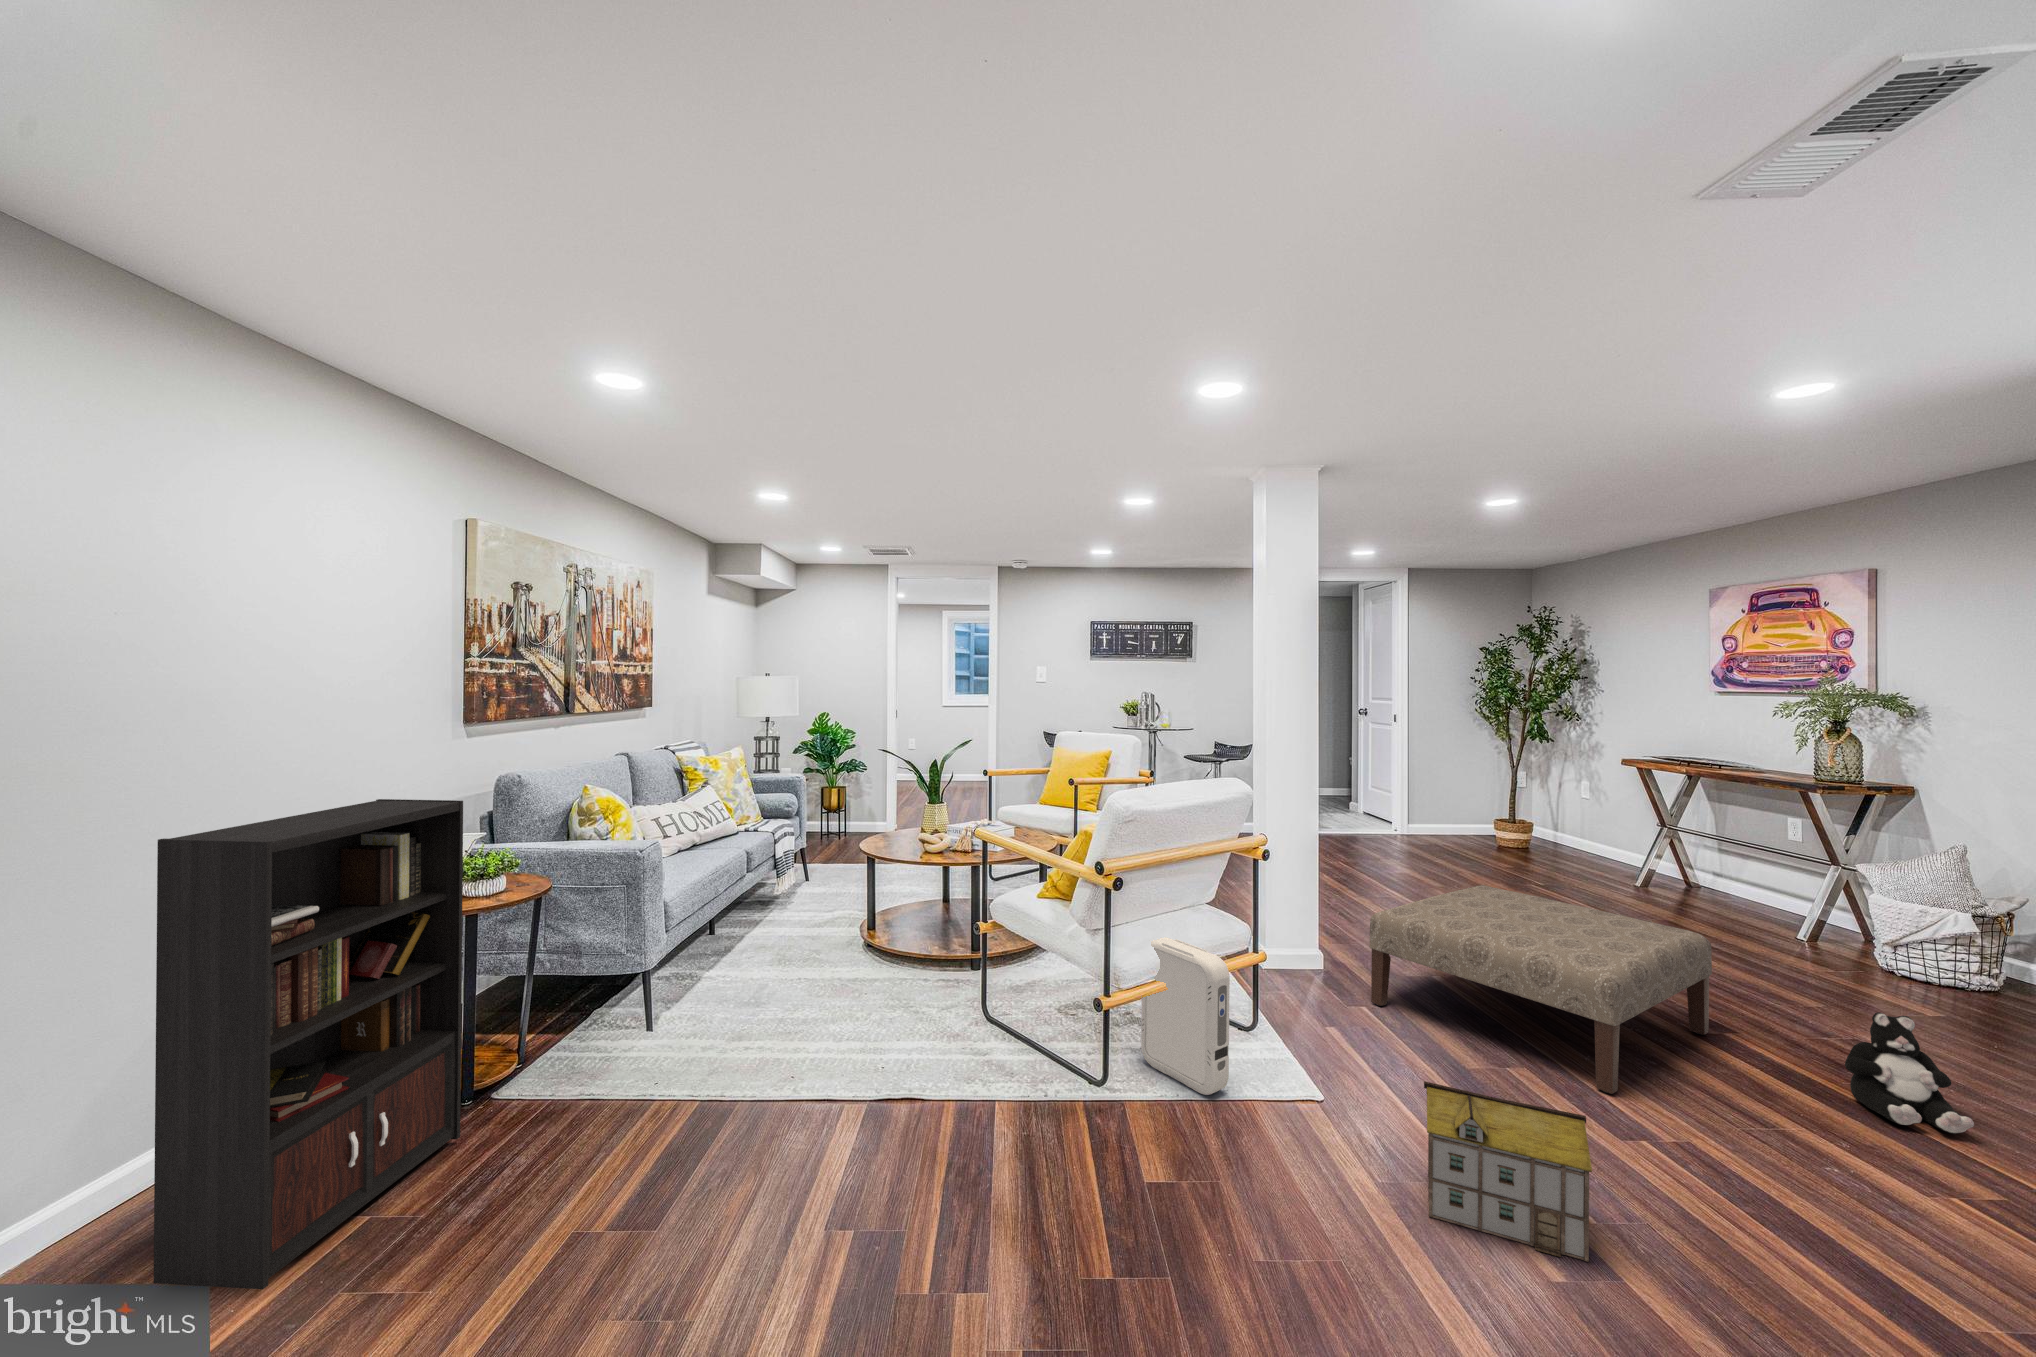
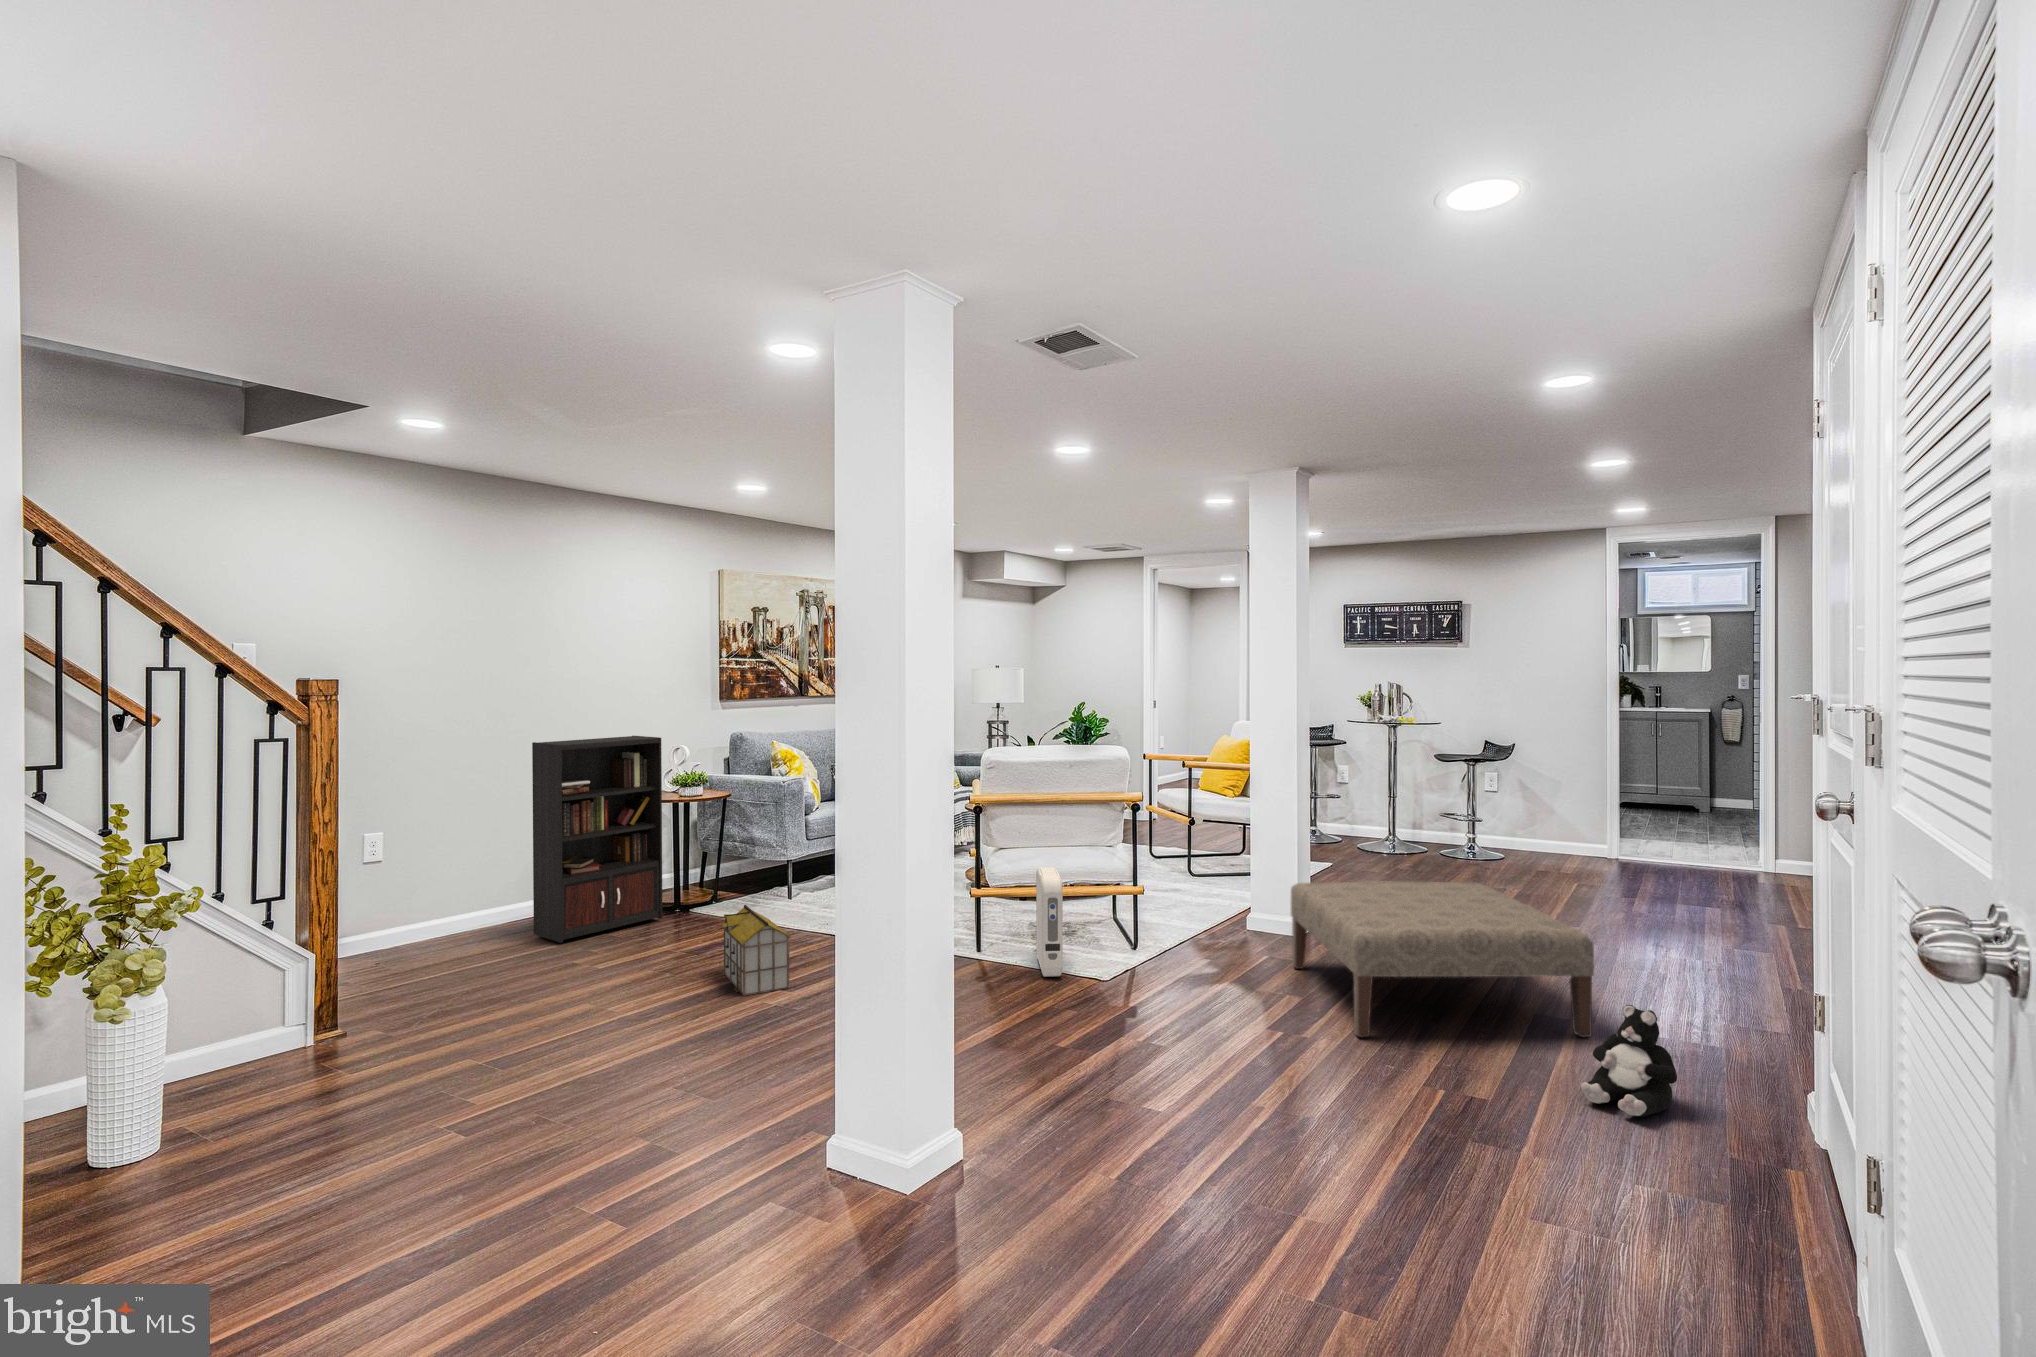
toy house: present [1424,1081,1592,1262] -> present [722,905,791,996]

